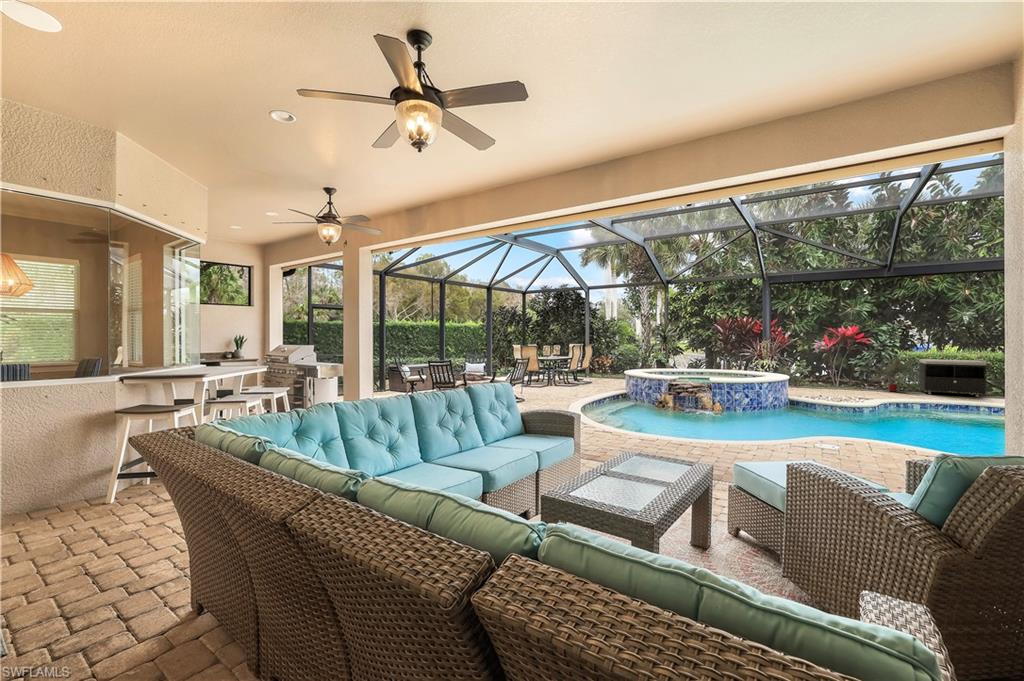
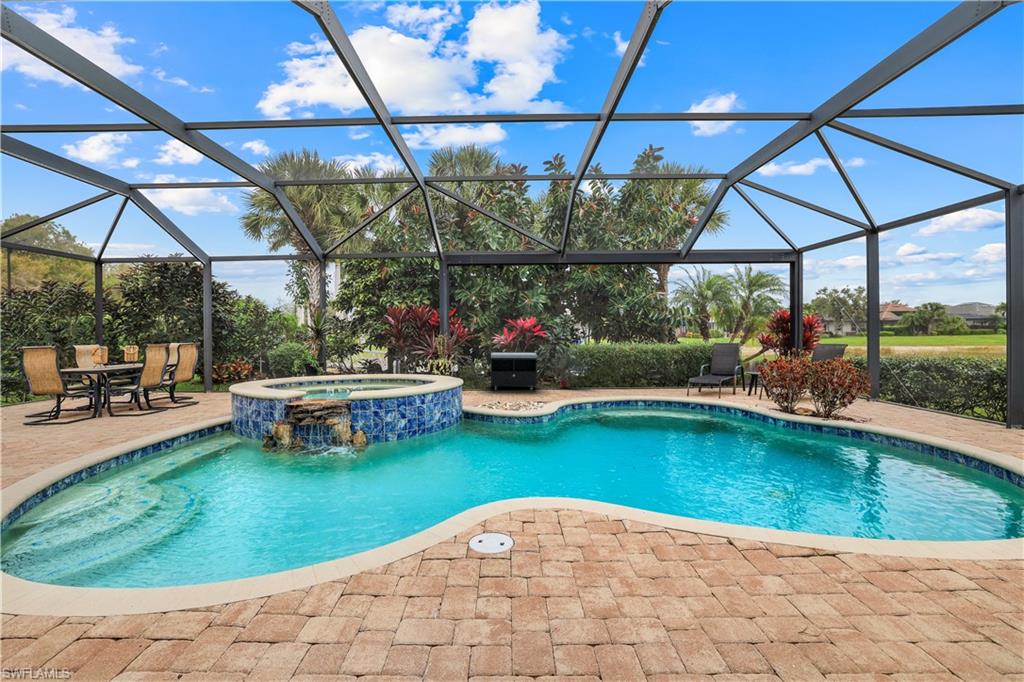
storage bench: present [919,359,987,397] -> present [491,353,537,389]

